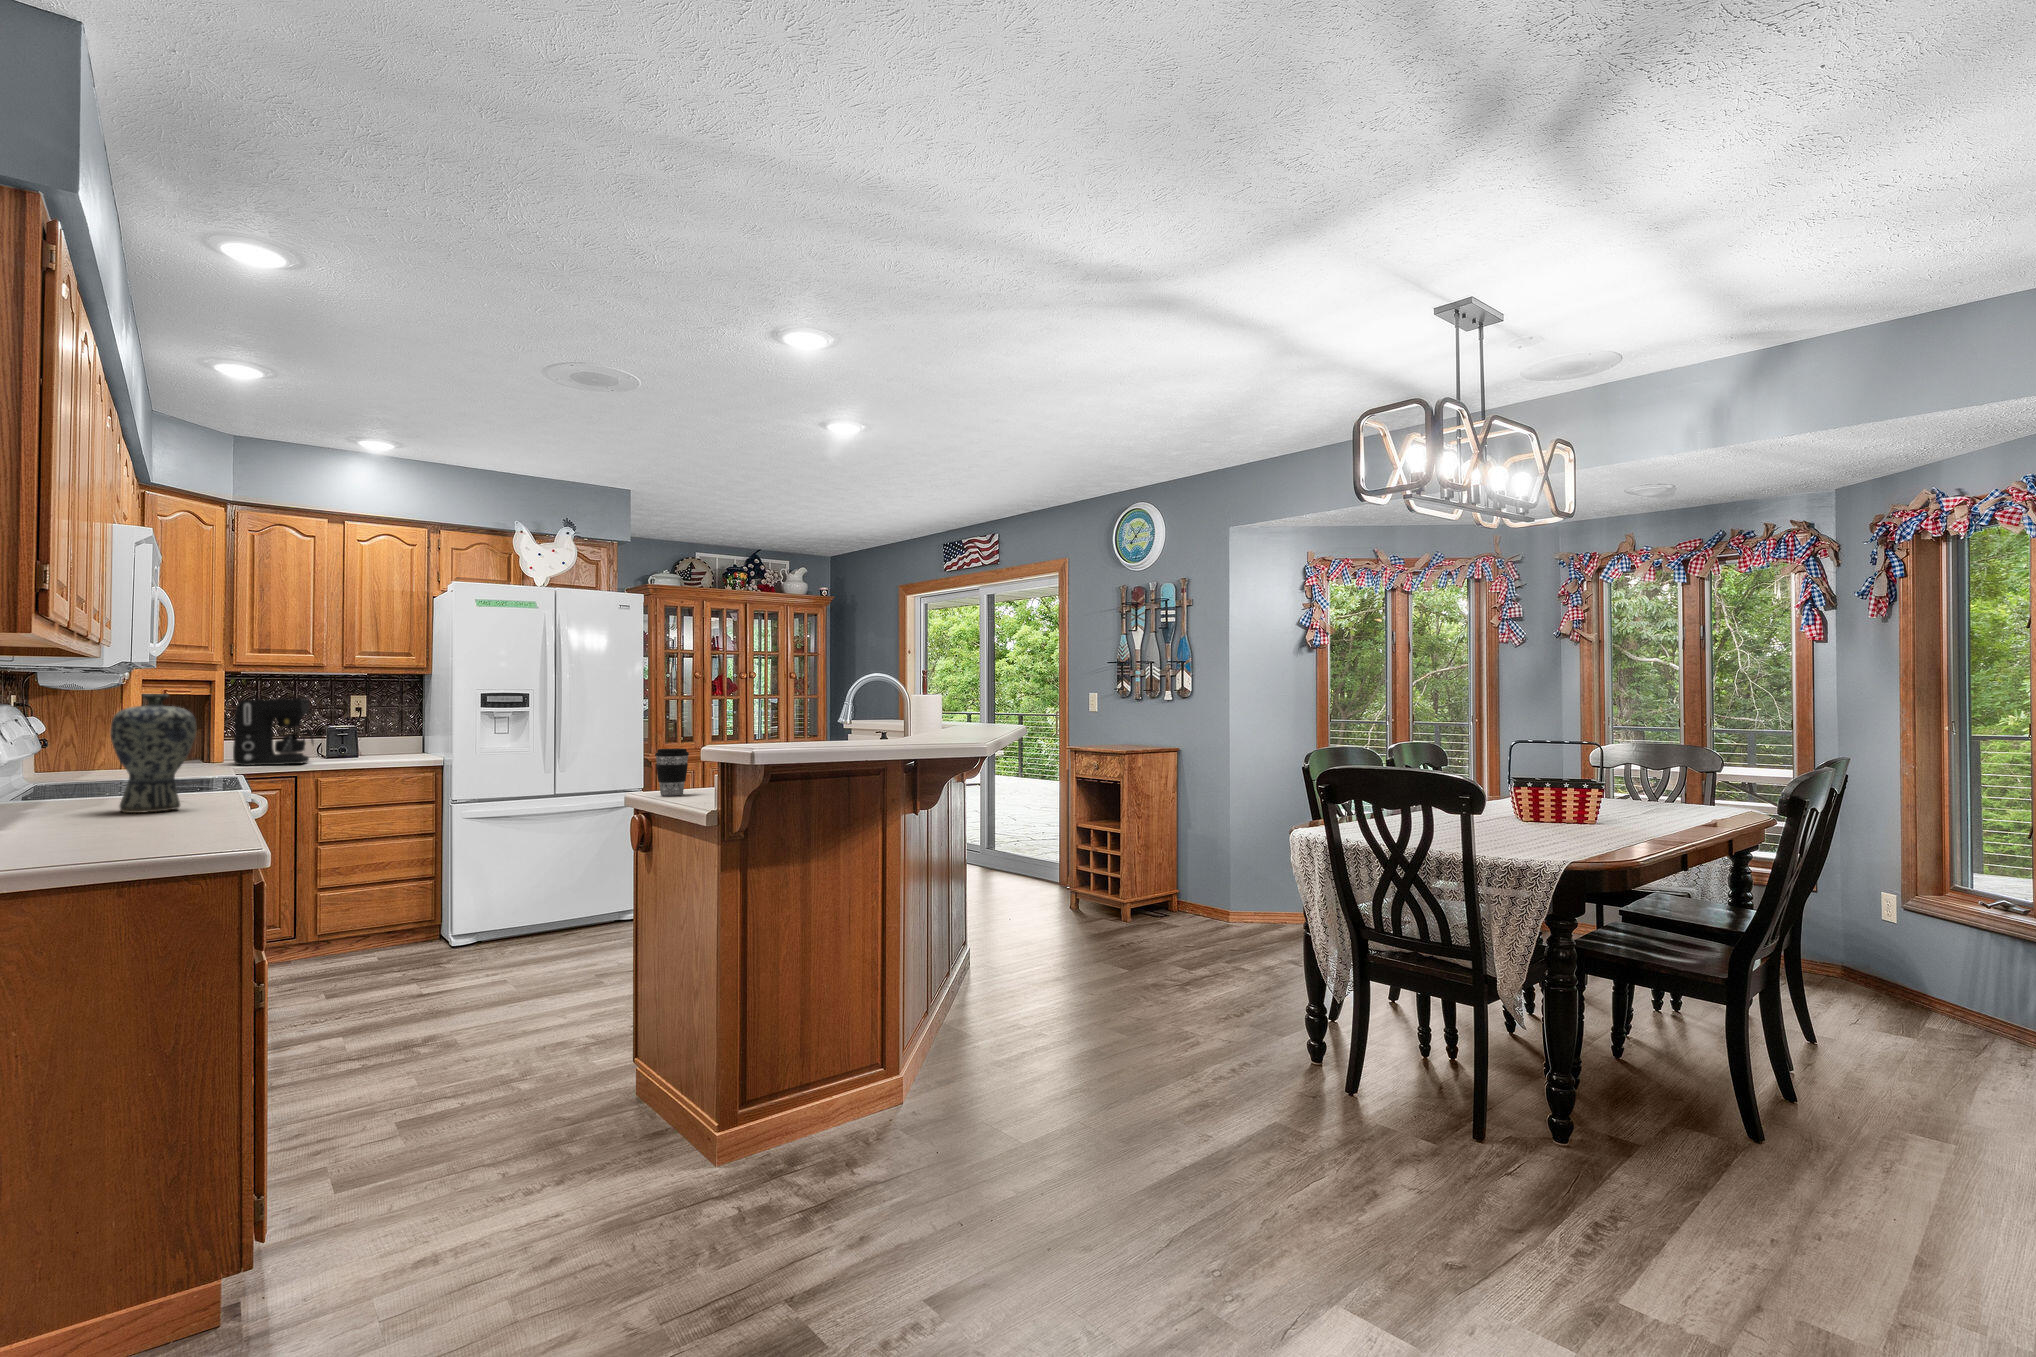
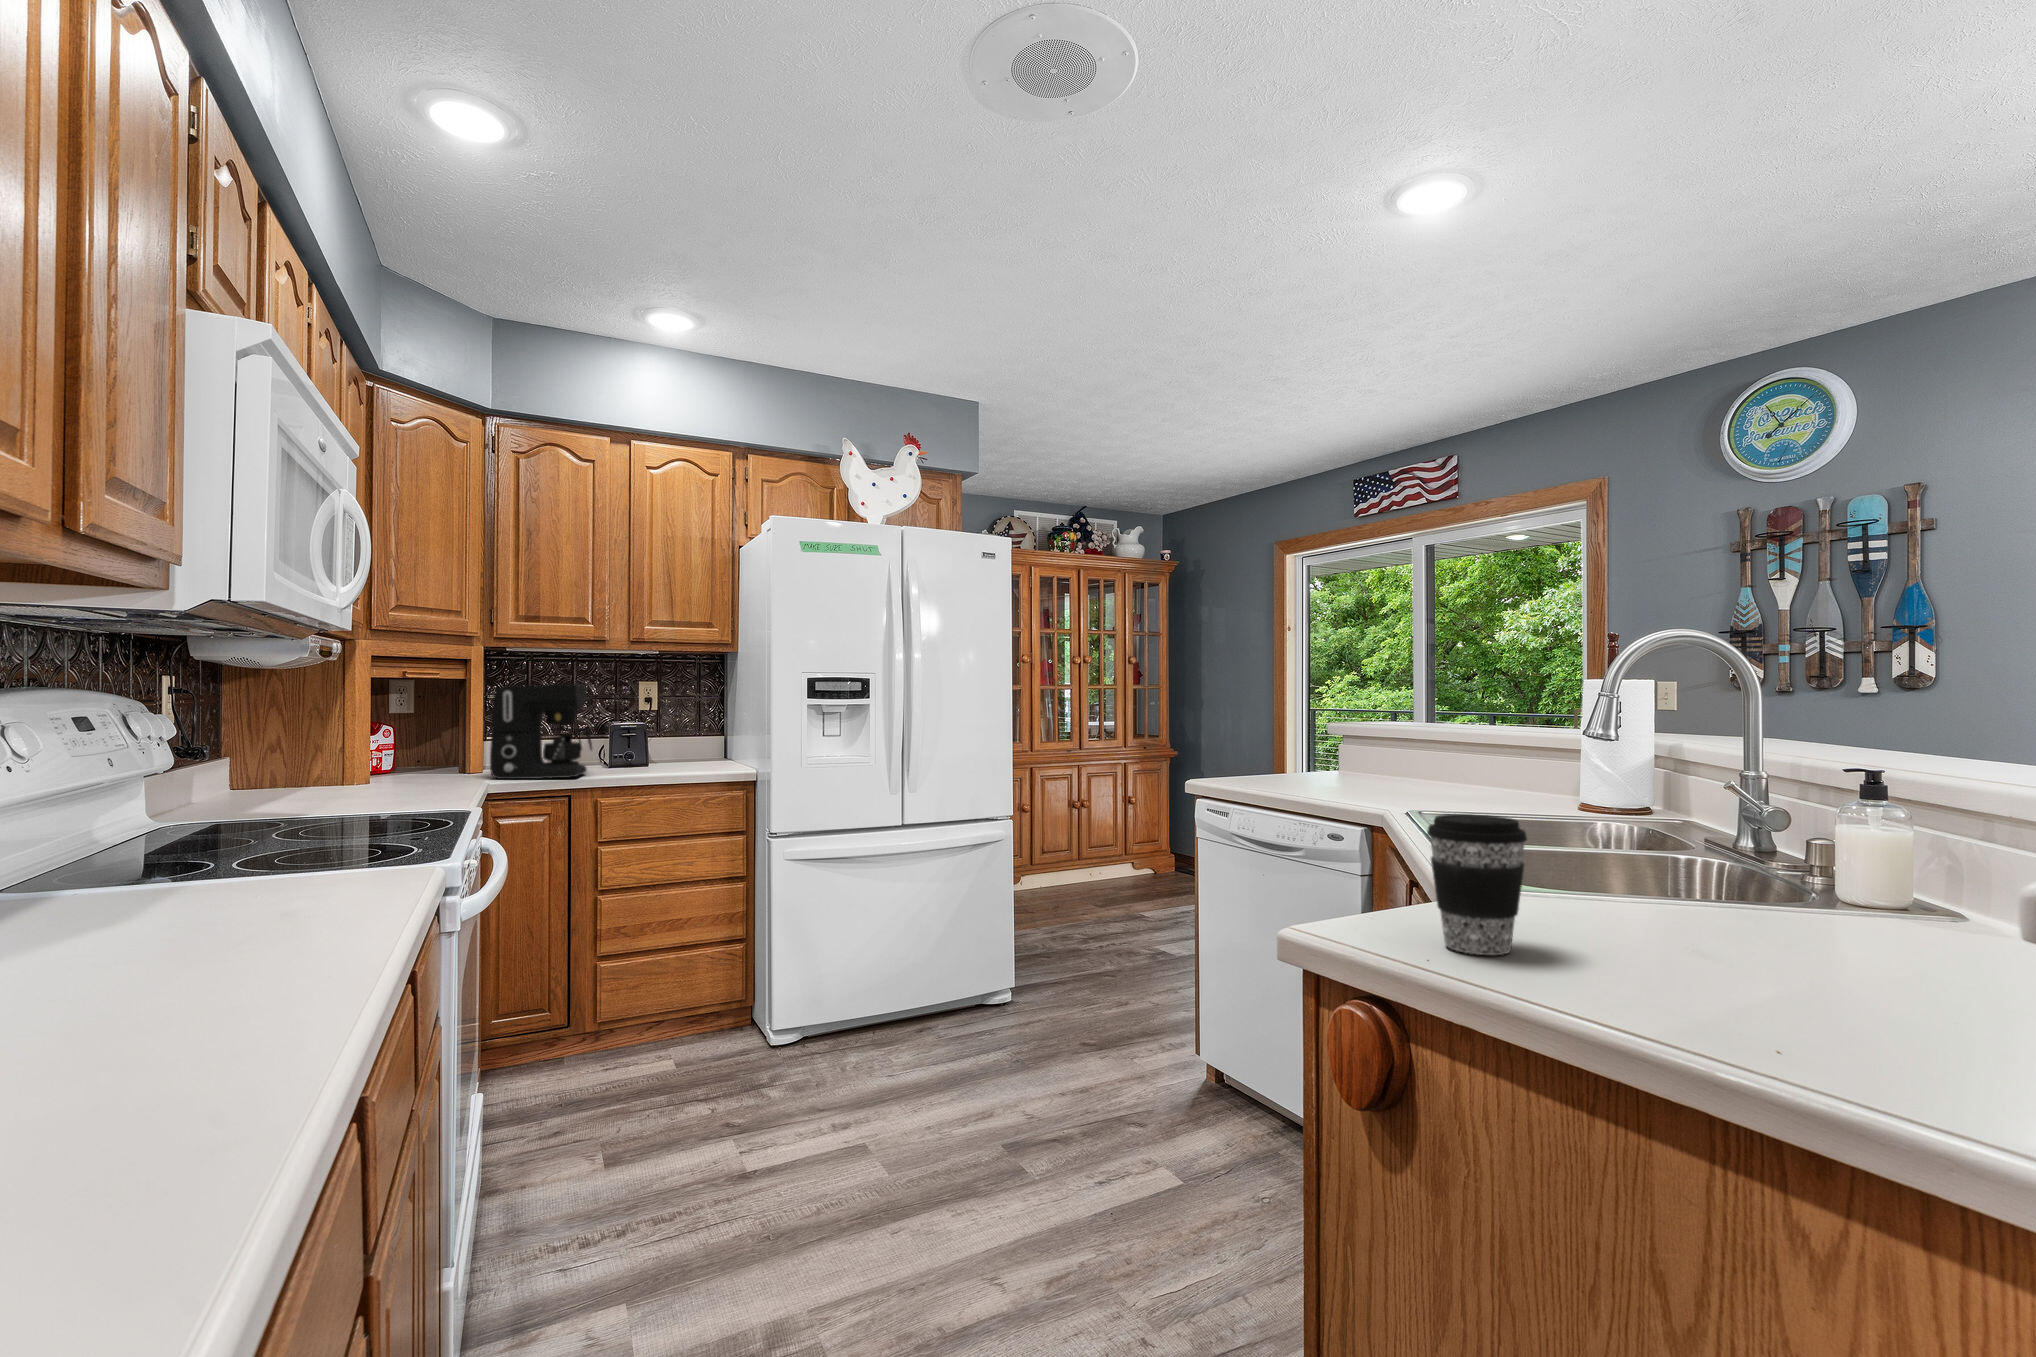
vase: present [110,694,197,813] -> none [138,662,336,951]

